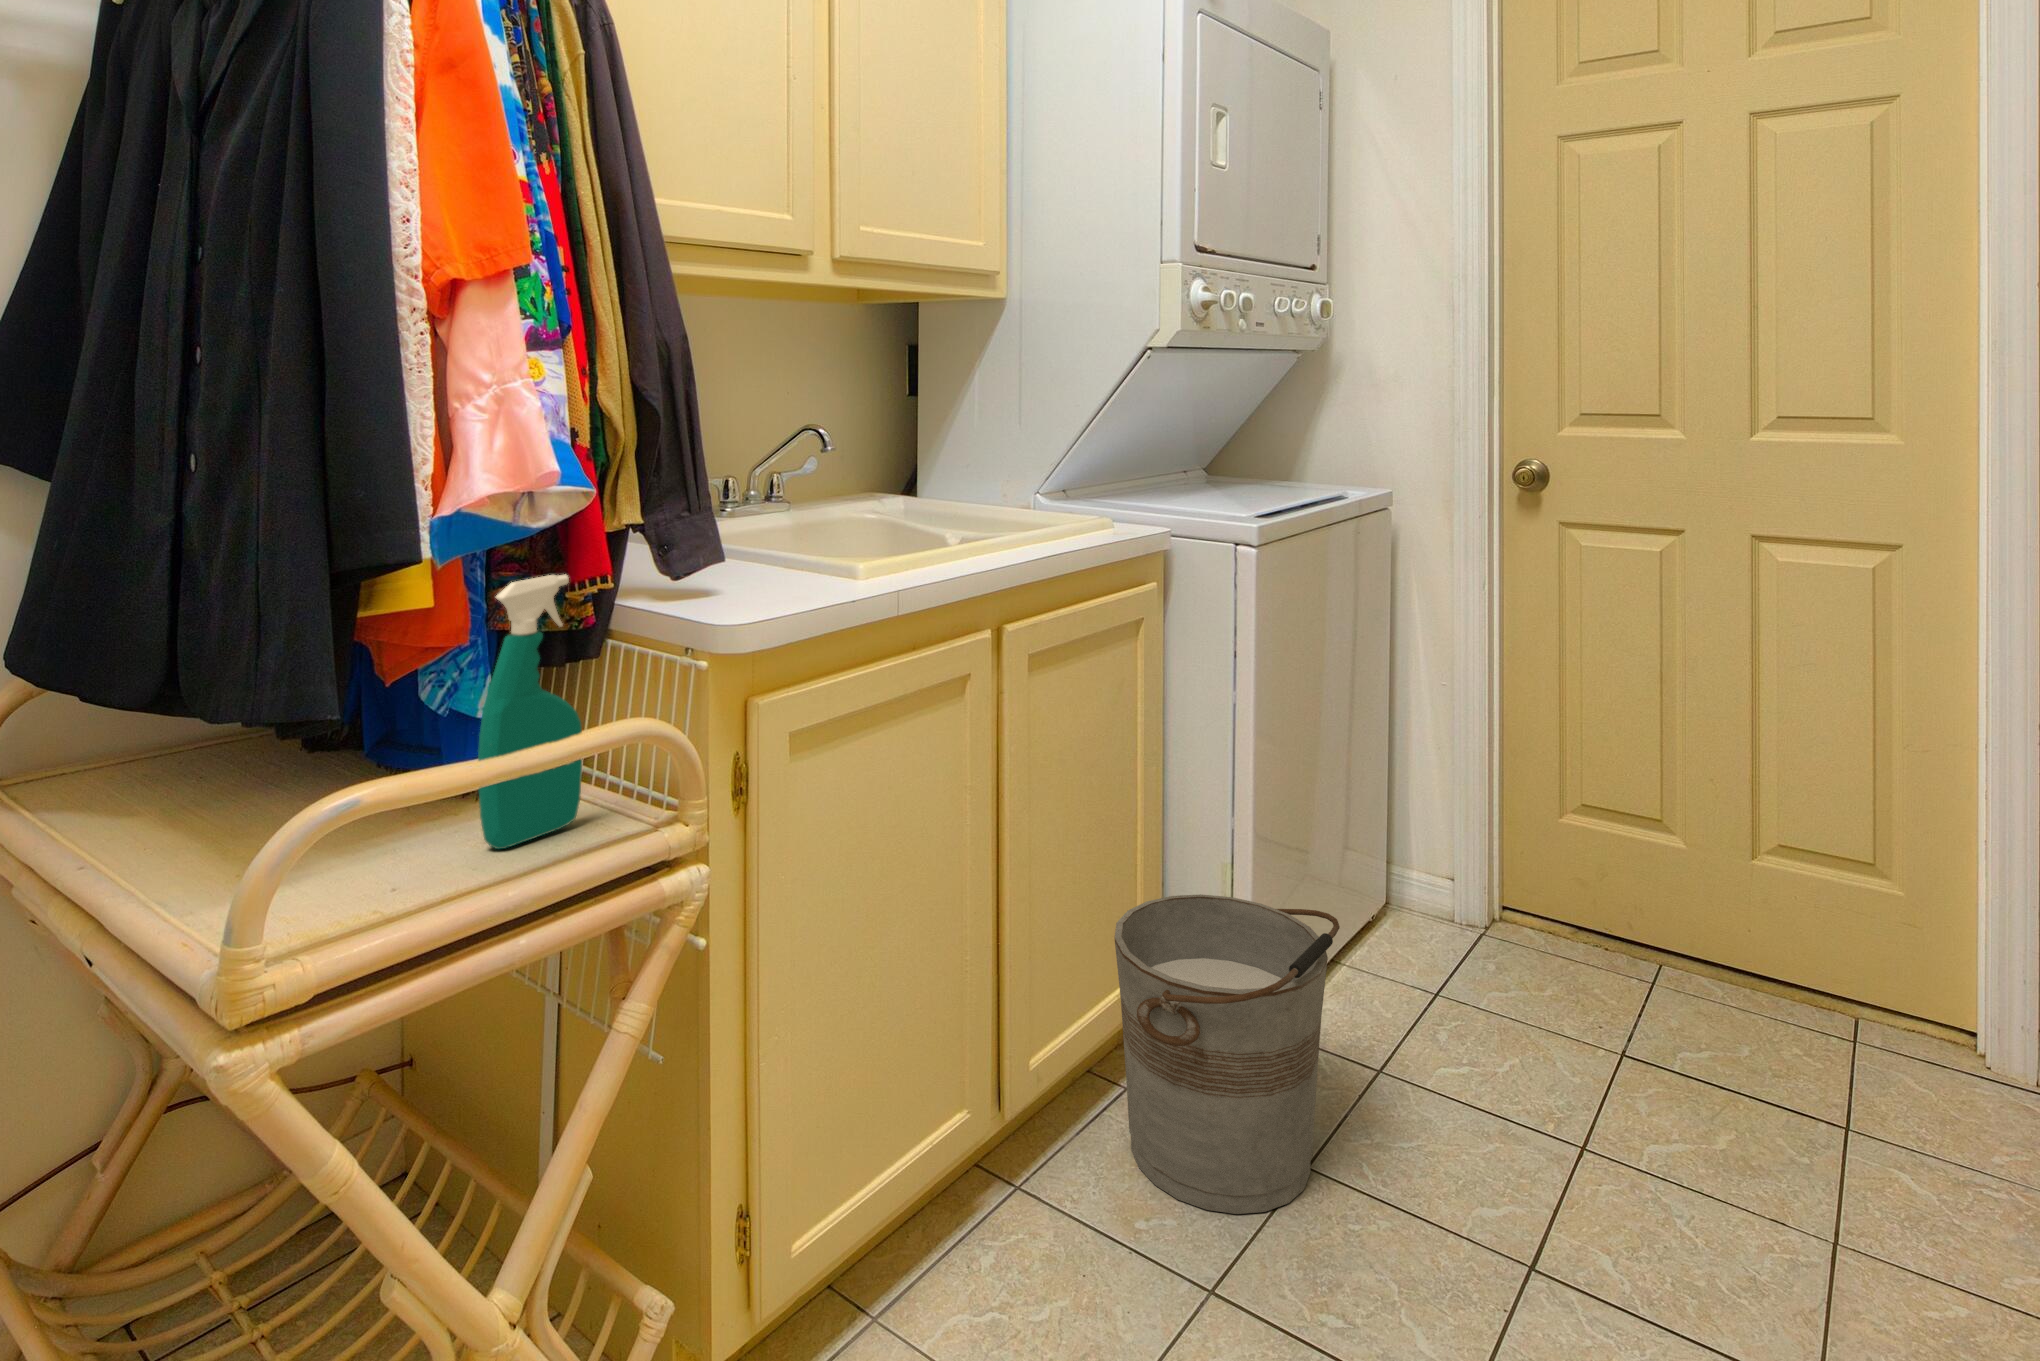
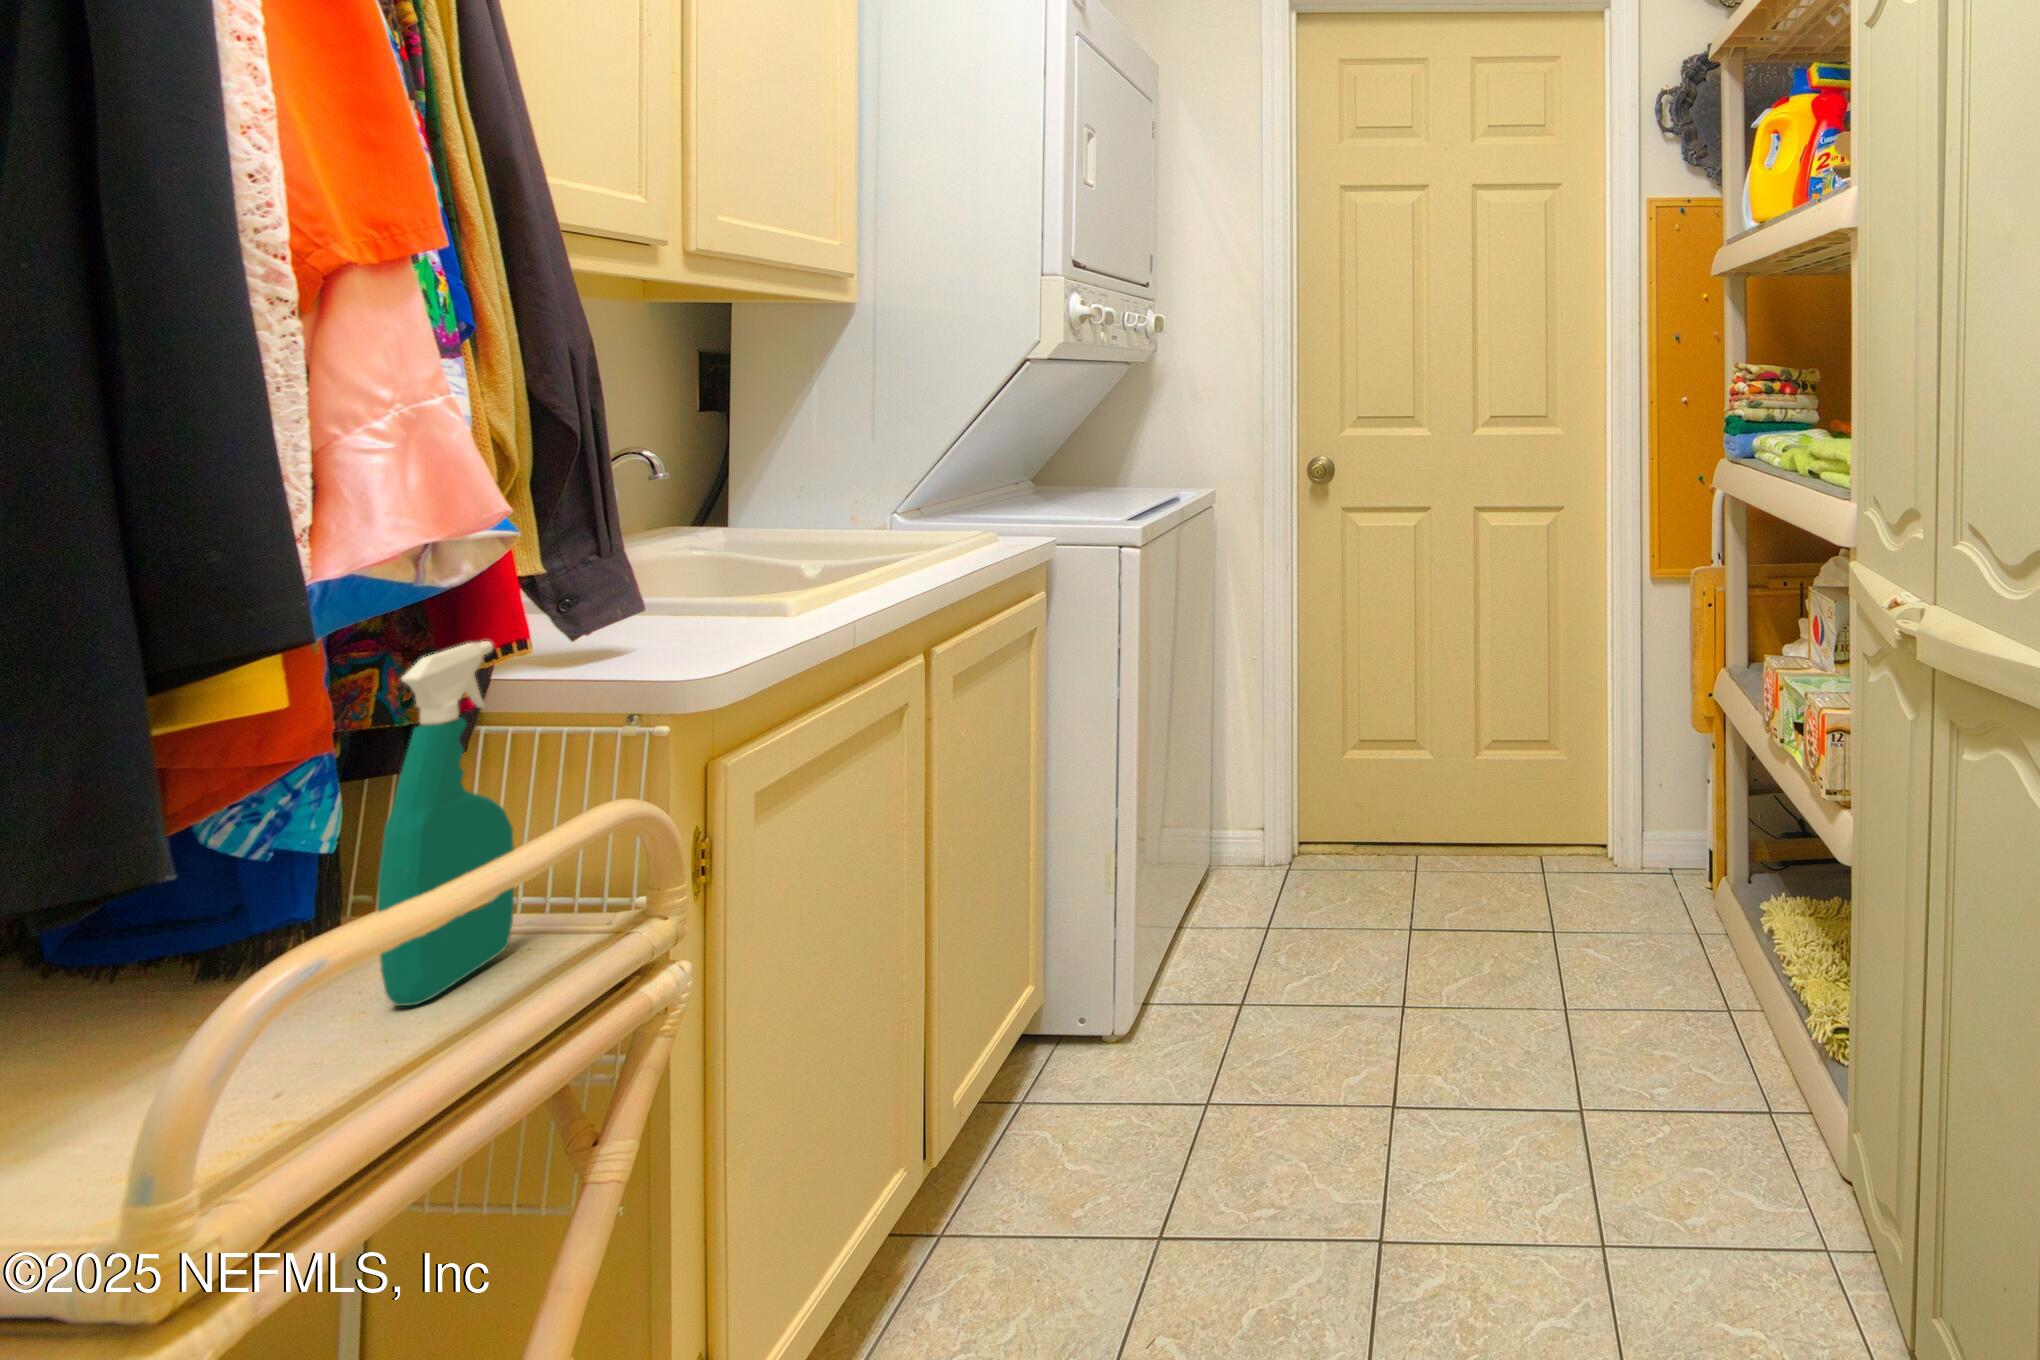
bucket: present [1114,894,1340,1214] -> none [1028,871,1234,1175]

